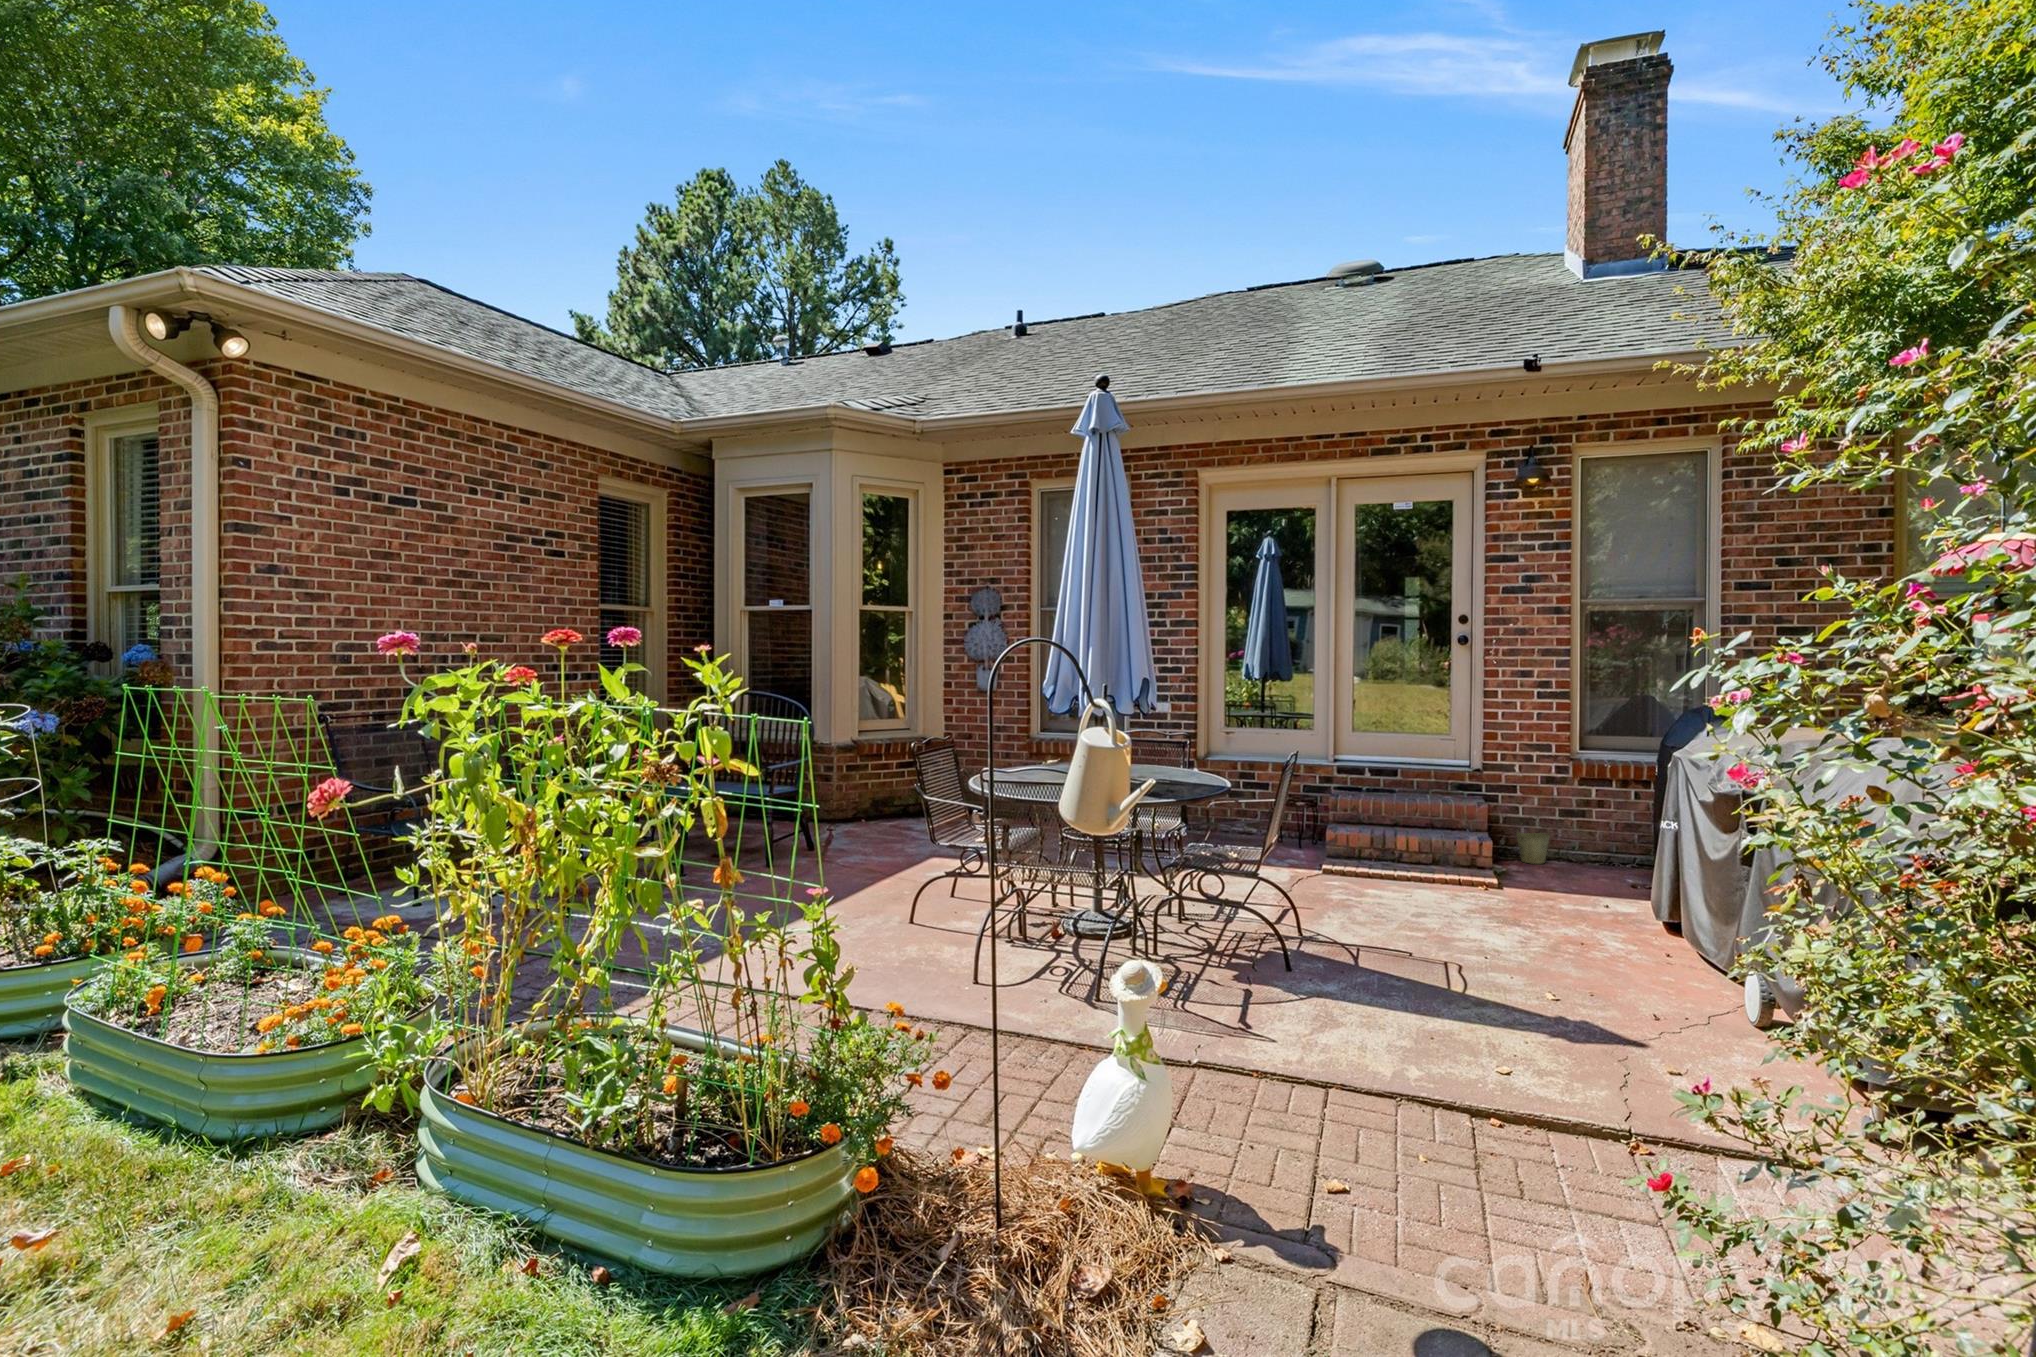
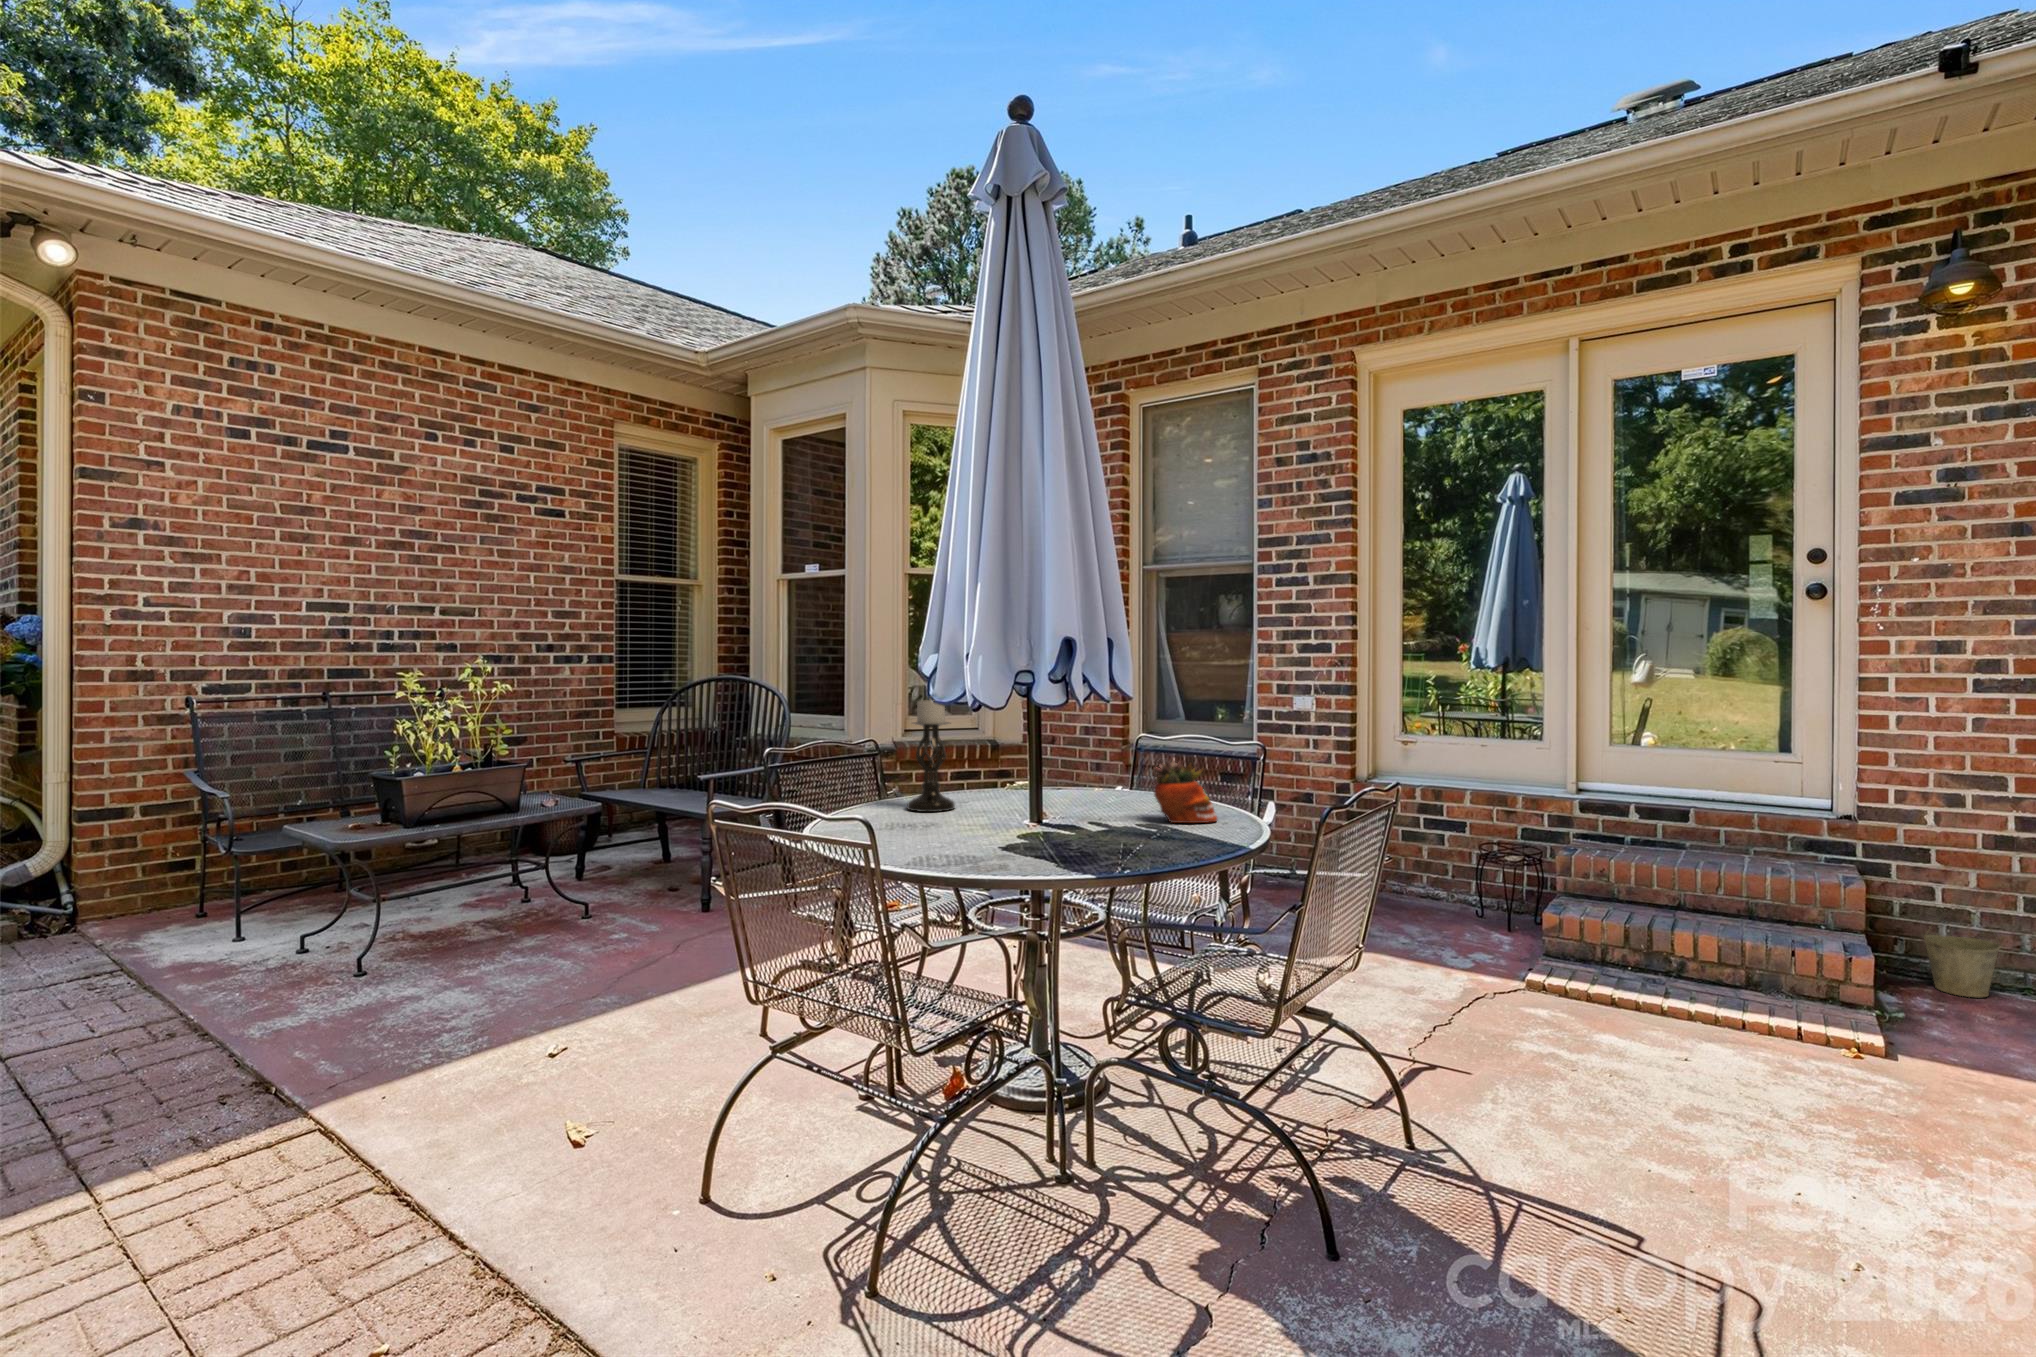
candle holder: none [1003,708,1033,778] -> present [907,699,955,812]
succulent planter: none [1157,742,1193,777] -> present [1154,761,1217,823]

